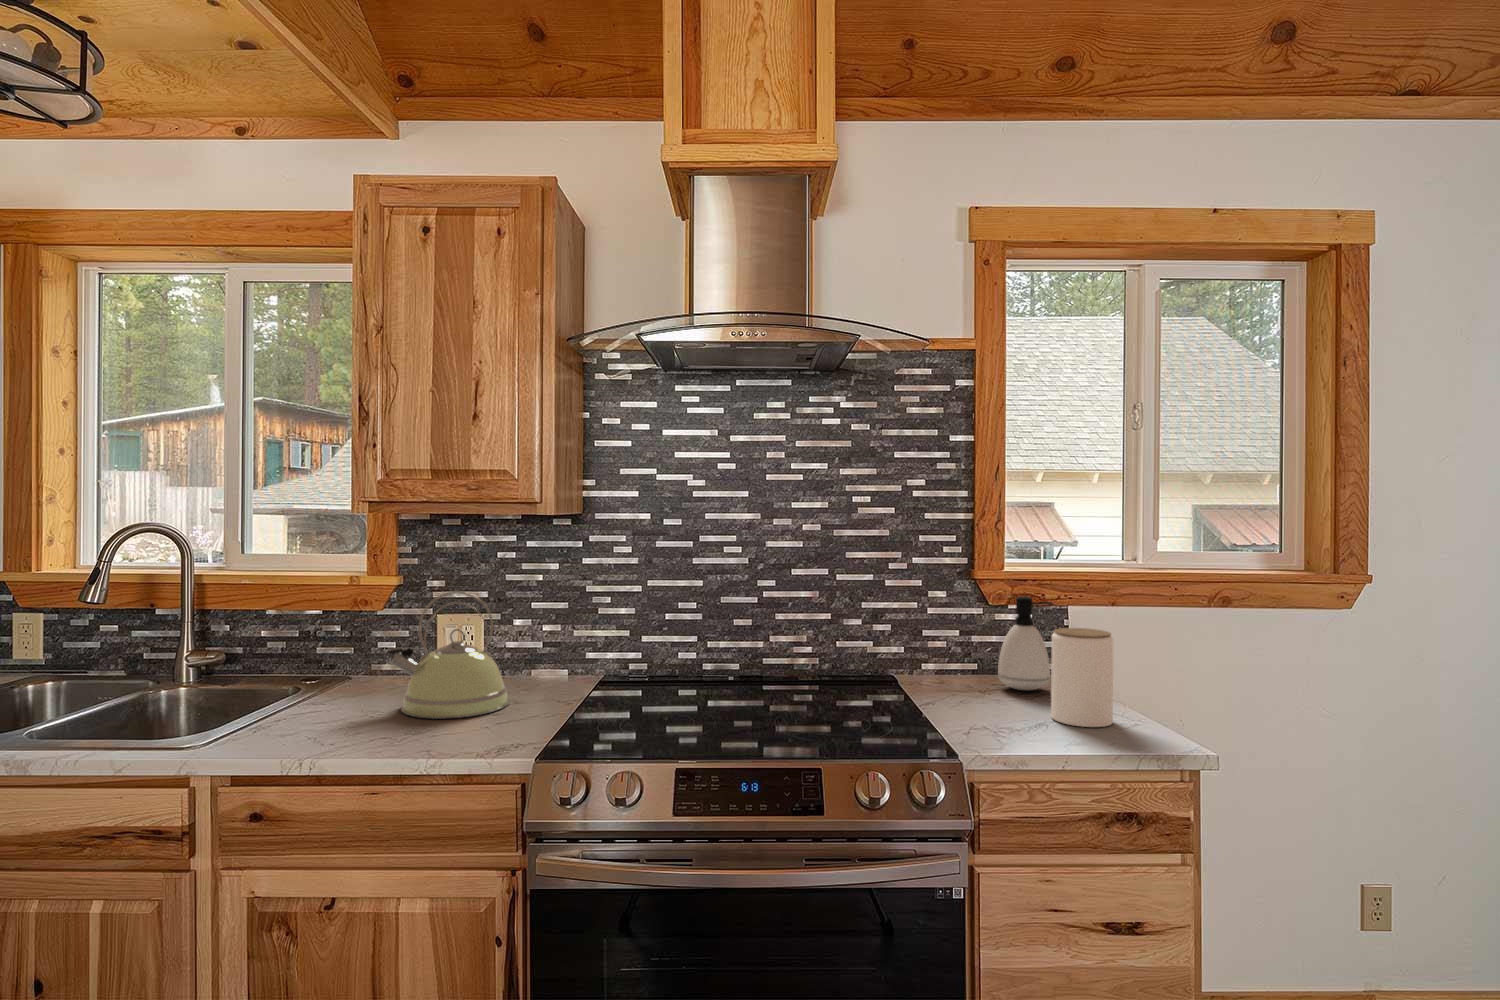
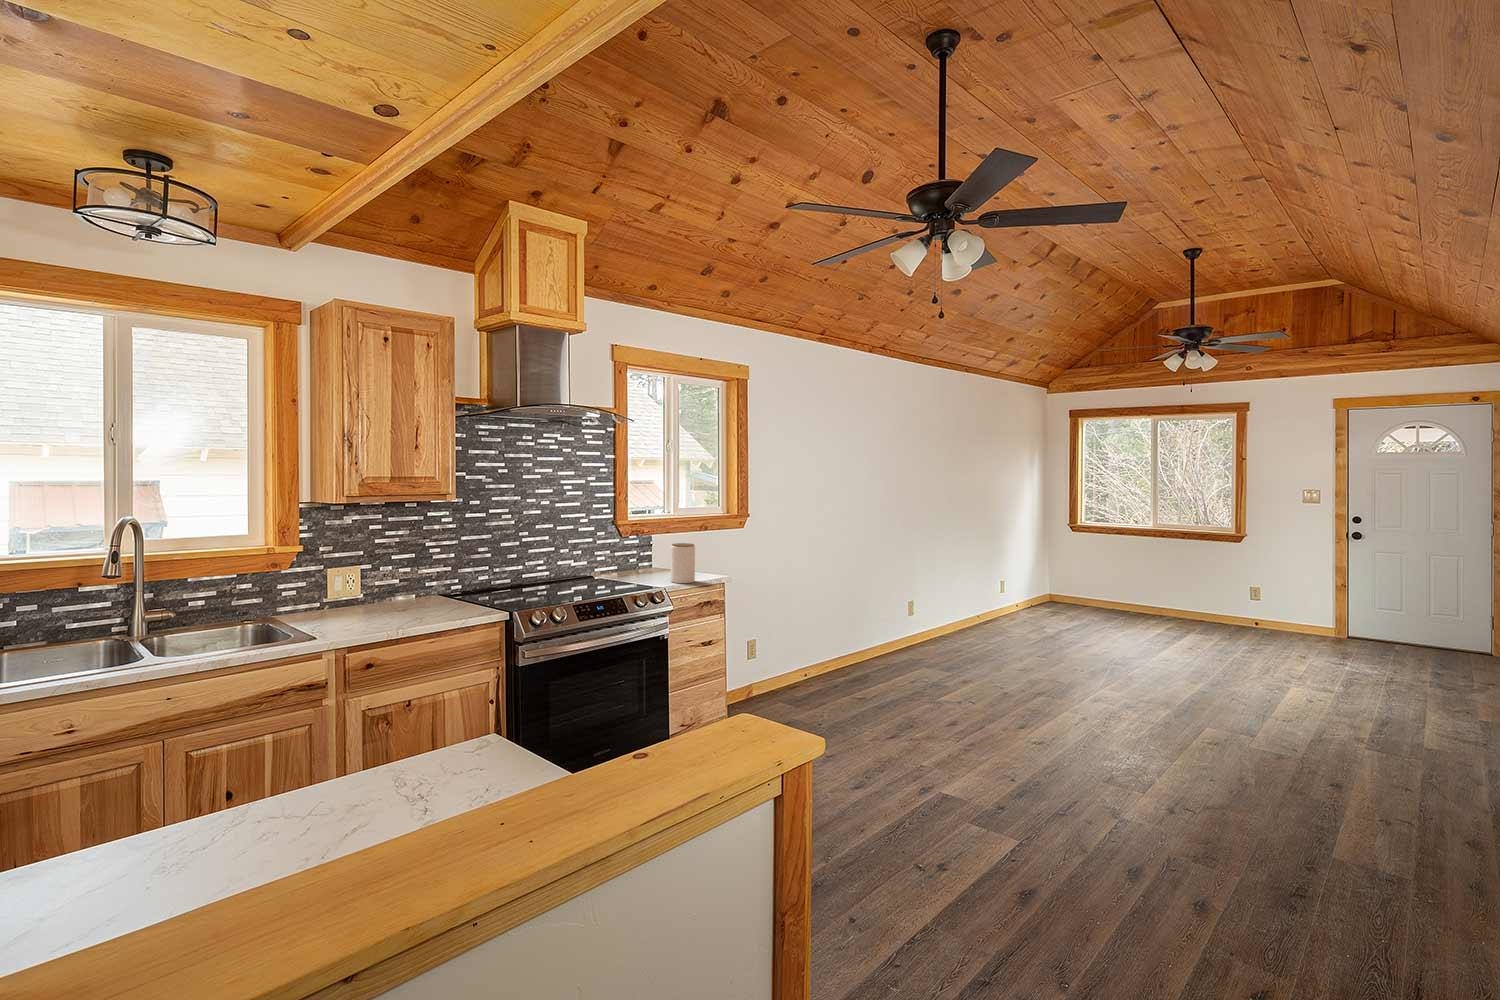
kettle: present [387,591,509,719] -> none [362,550,429,623]
soap dispenser: present [998,596,1052,690] -> none [631,532,656,575]

